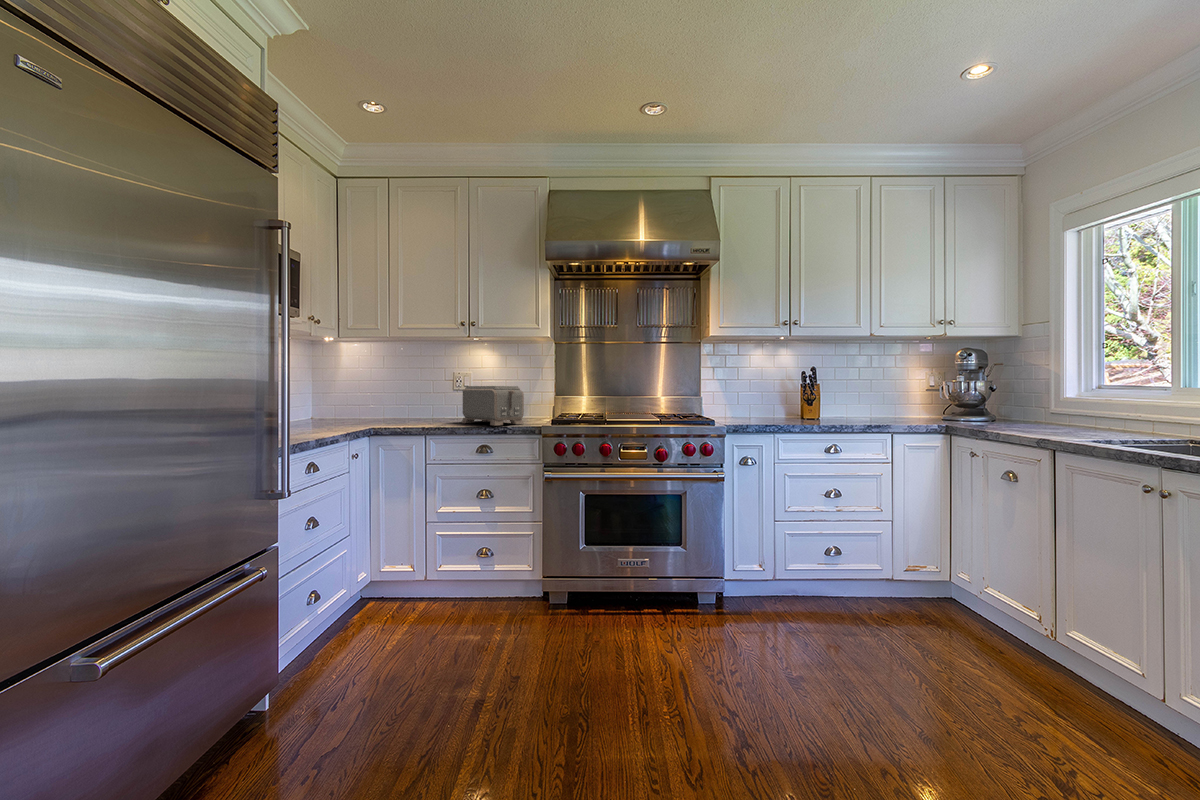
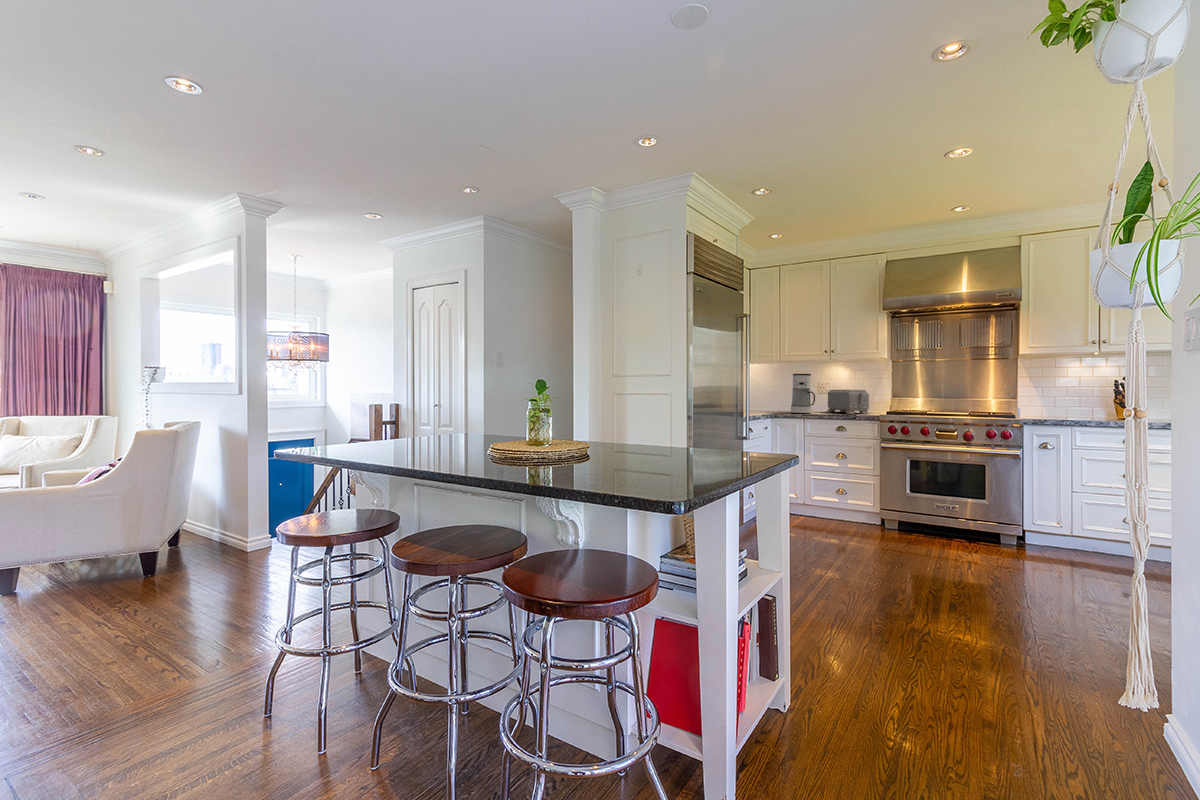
coffee maker: none [400,359,441,428] -> present [791,374,815,413]

